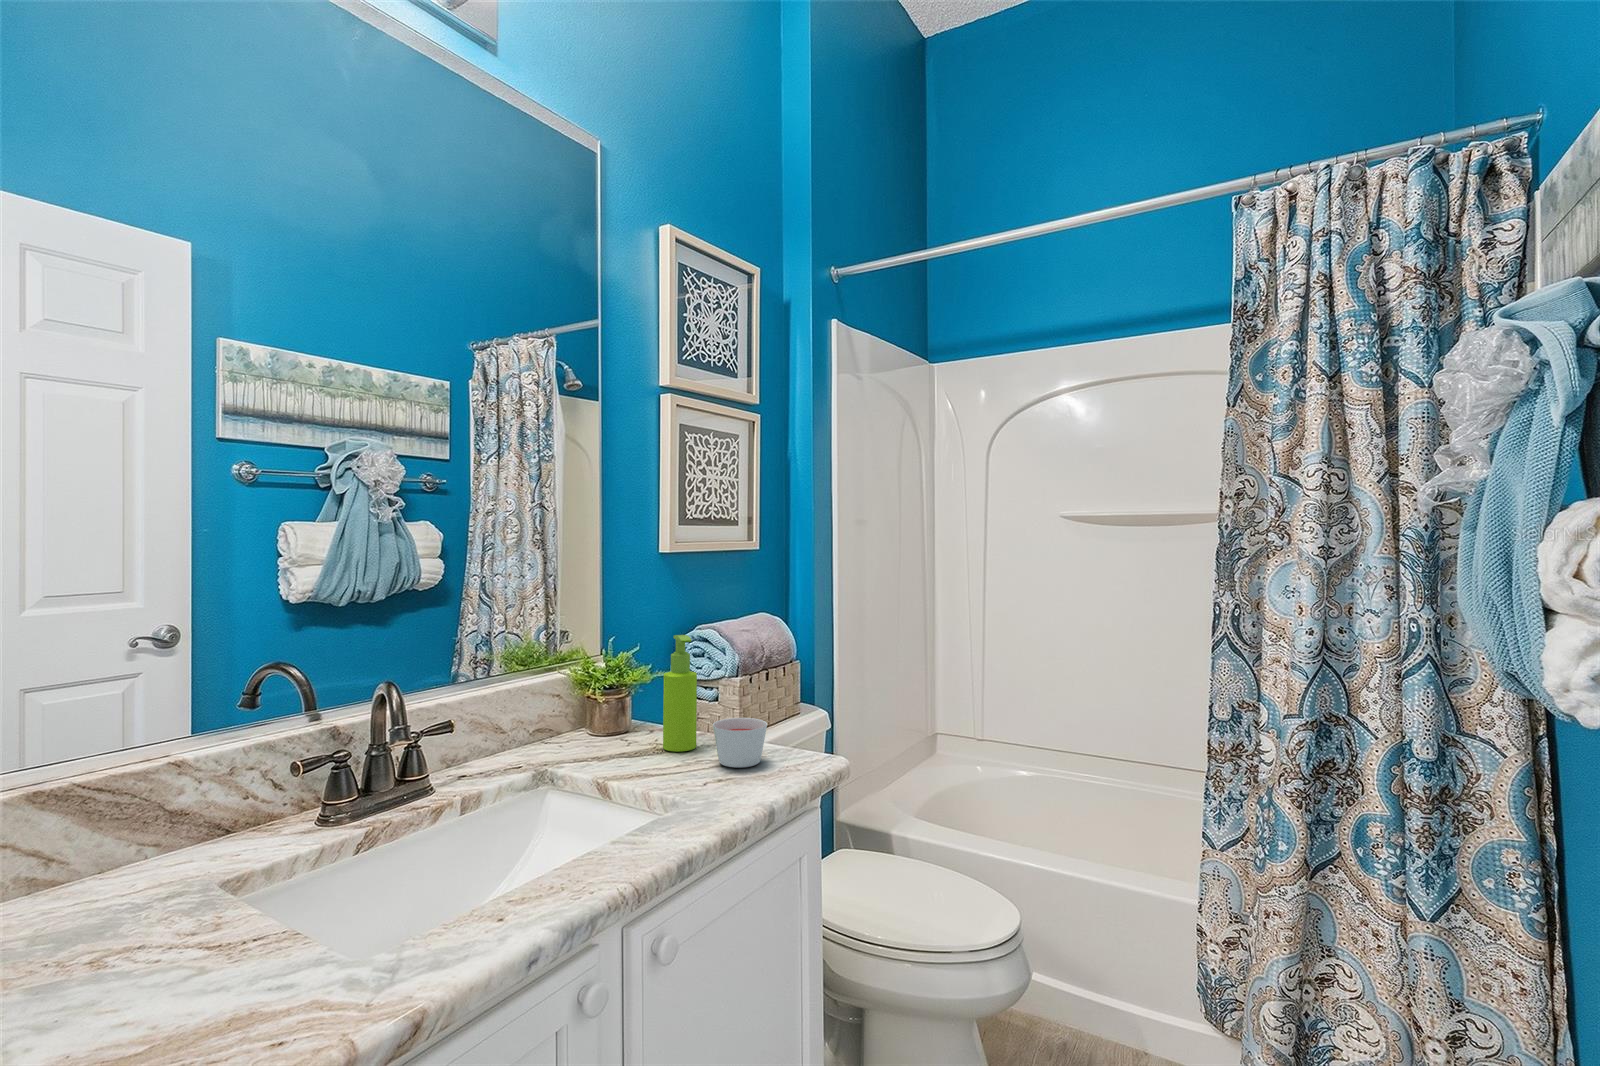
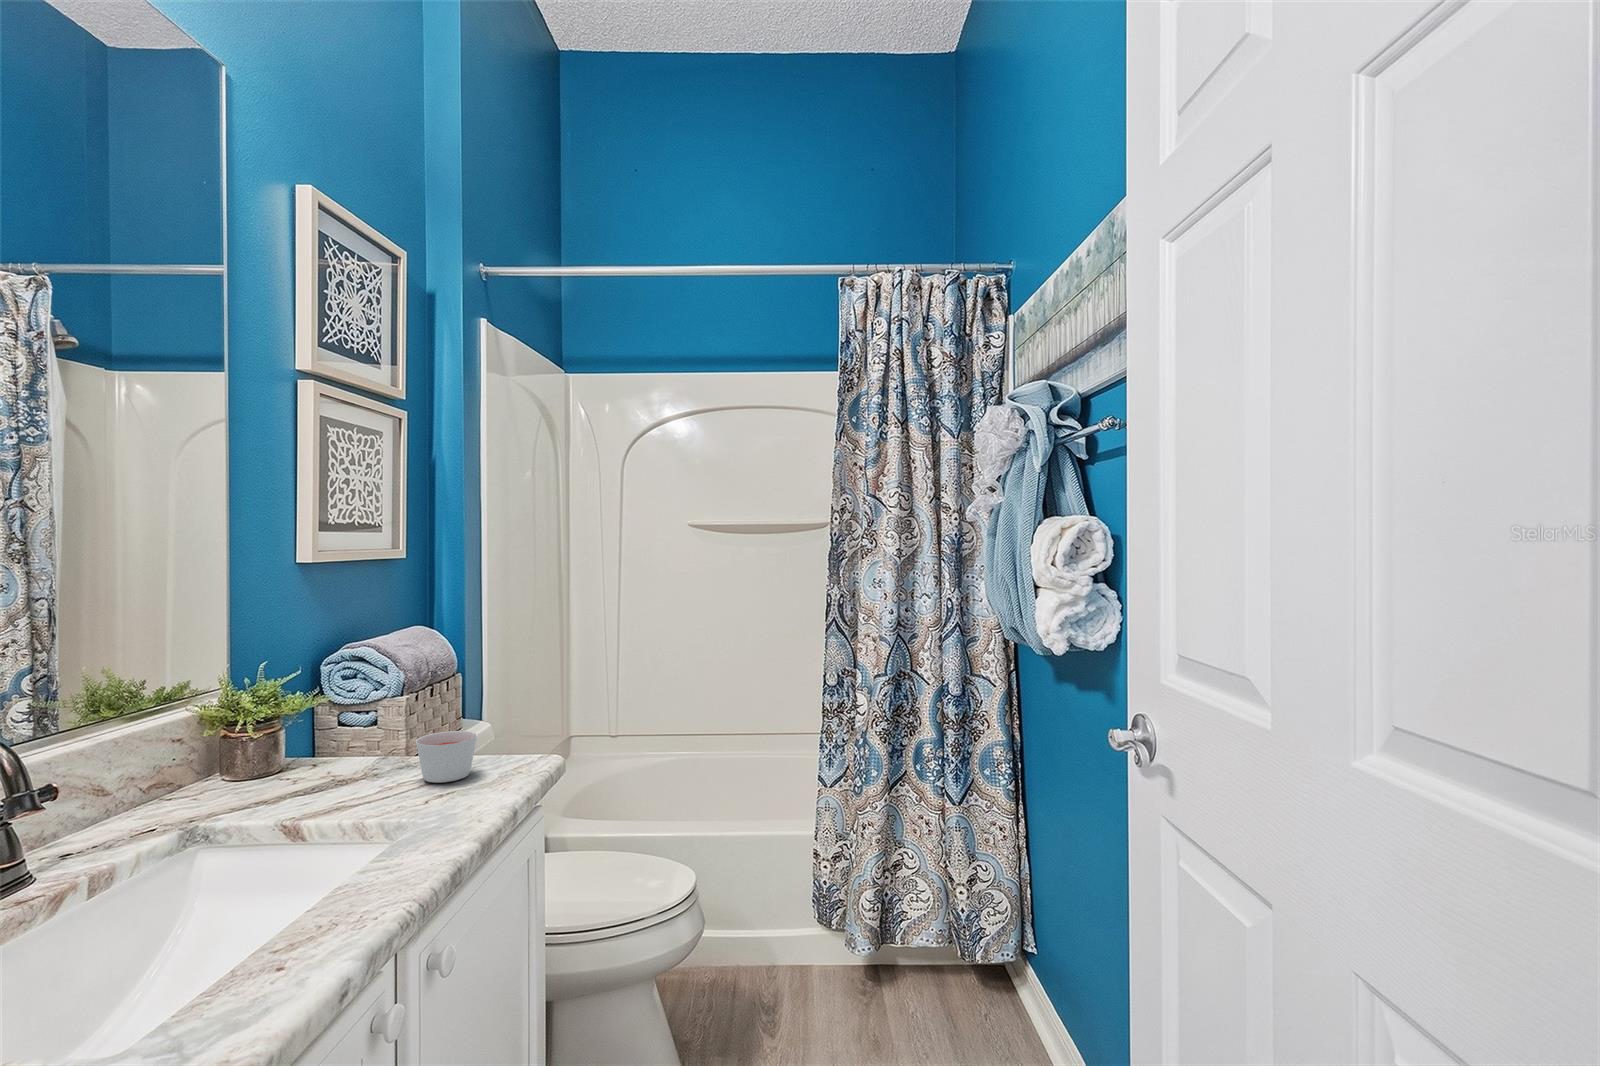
soap dispenser: present [663,635,697,752] -> none [342,652,384,779]

